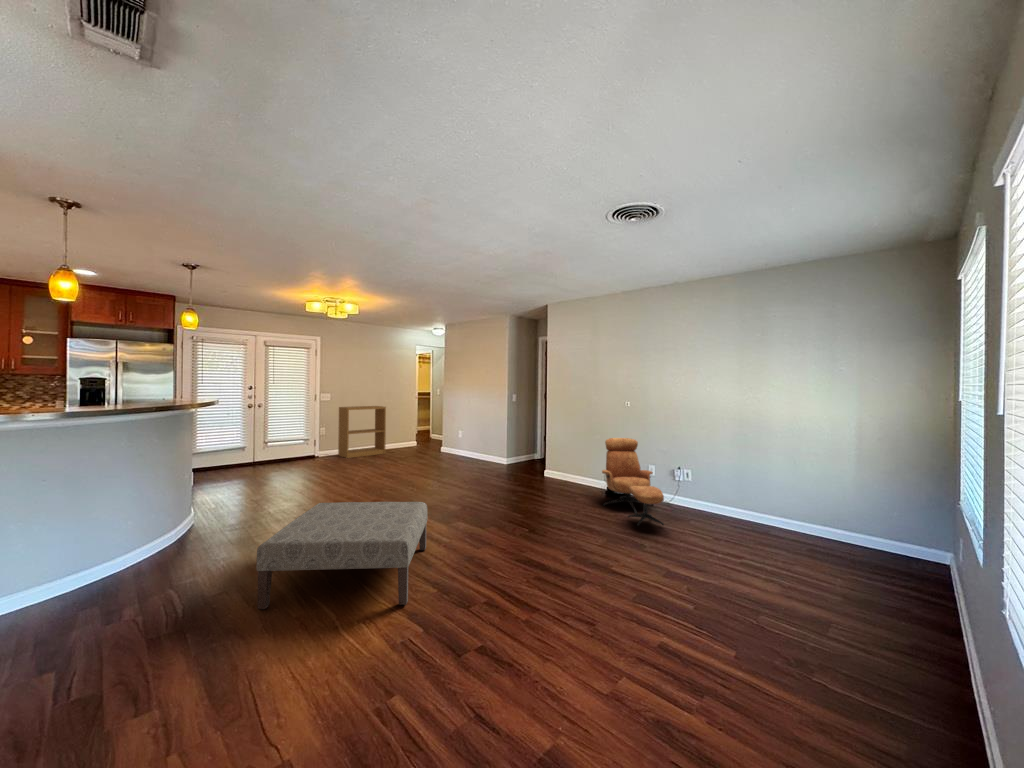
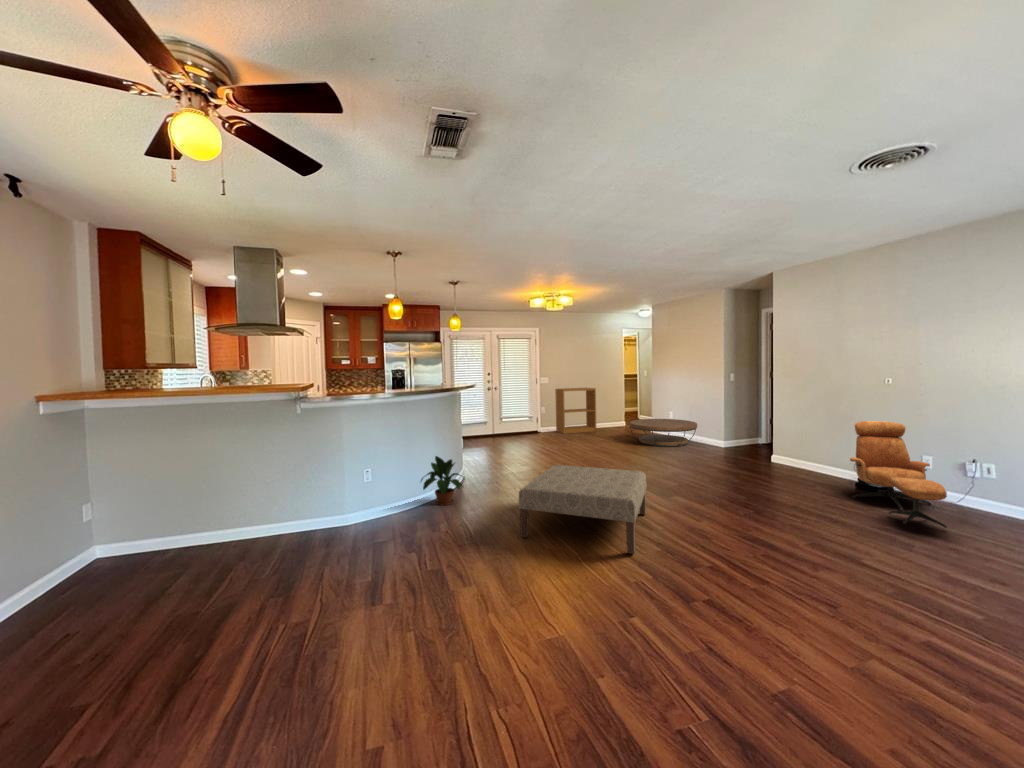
coffee table: none [420,439,485,467] -> present [630,419,697,447]
potted plant: none [95,507,184,580] -> present [421,456,463,505]

